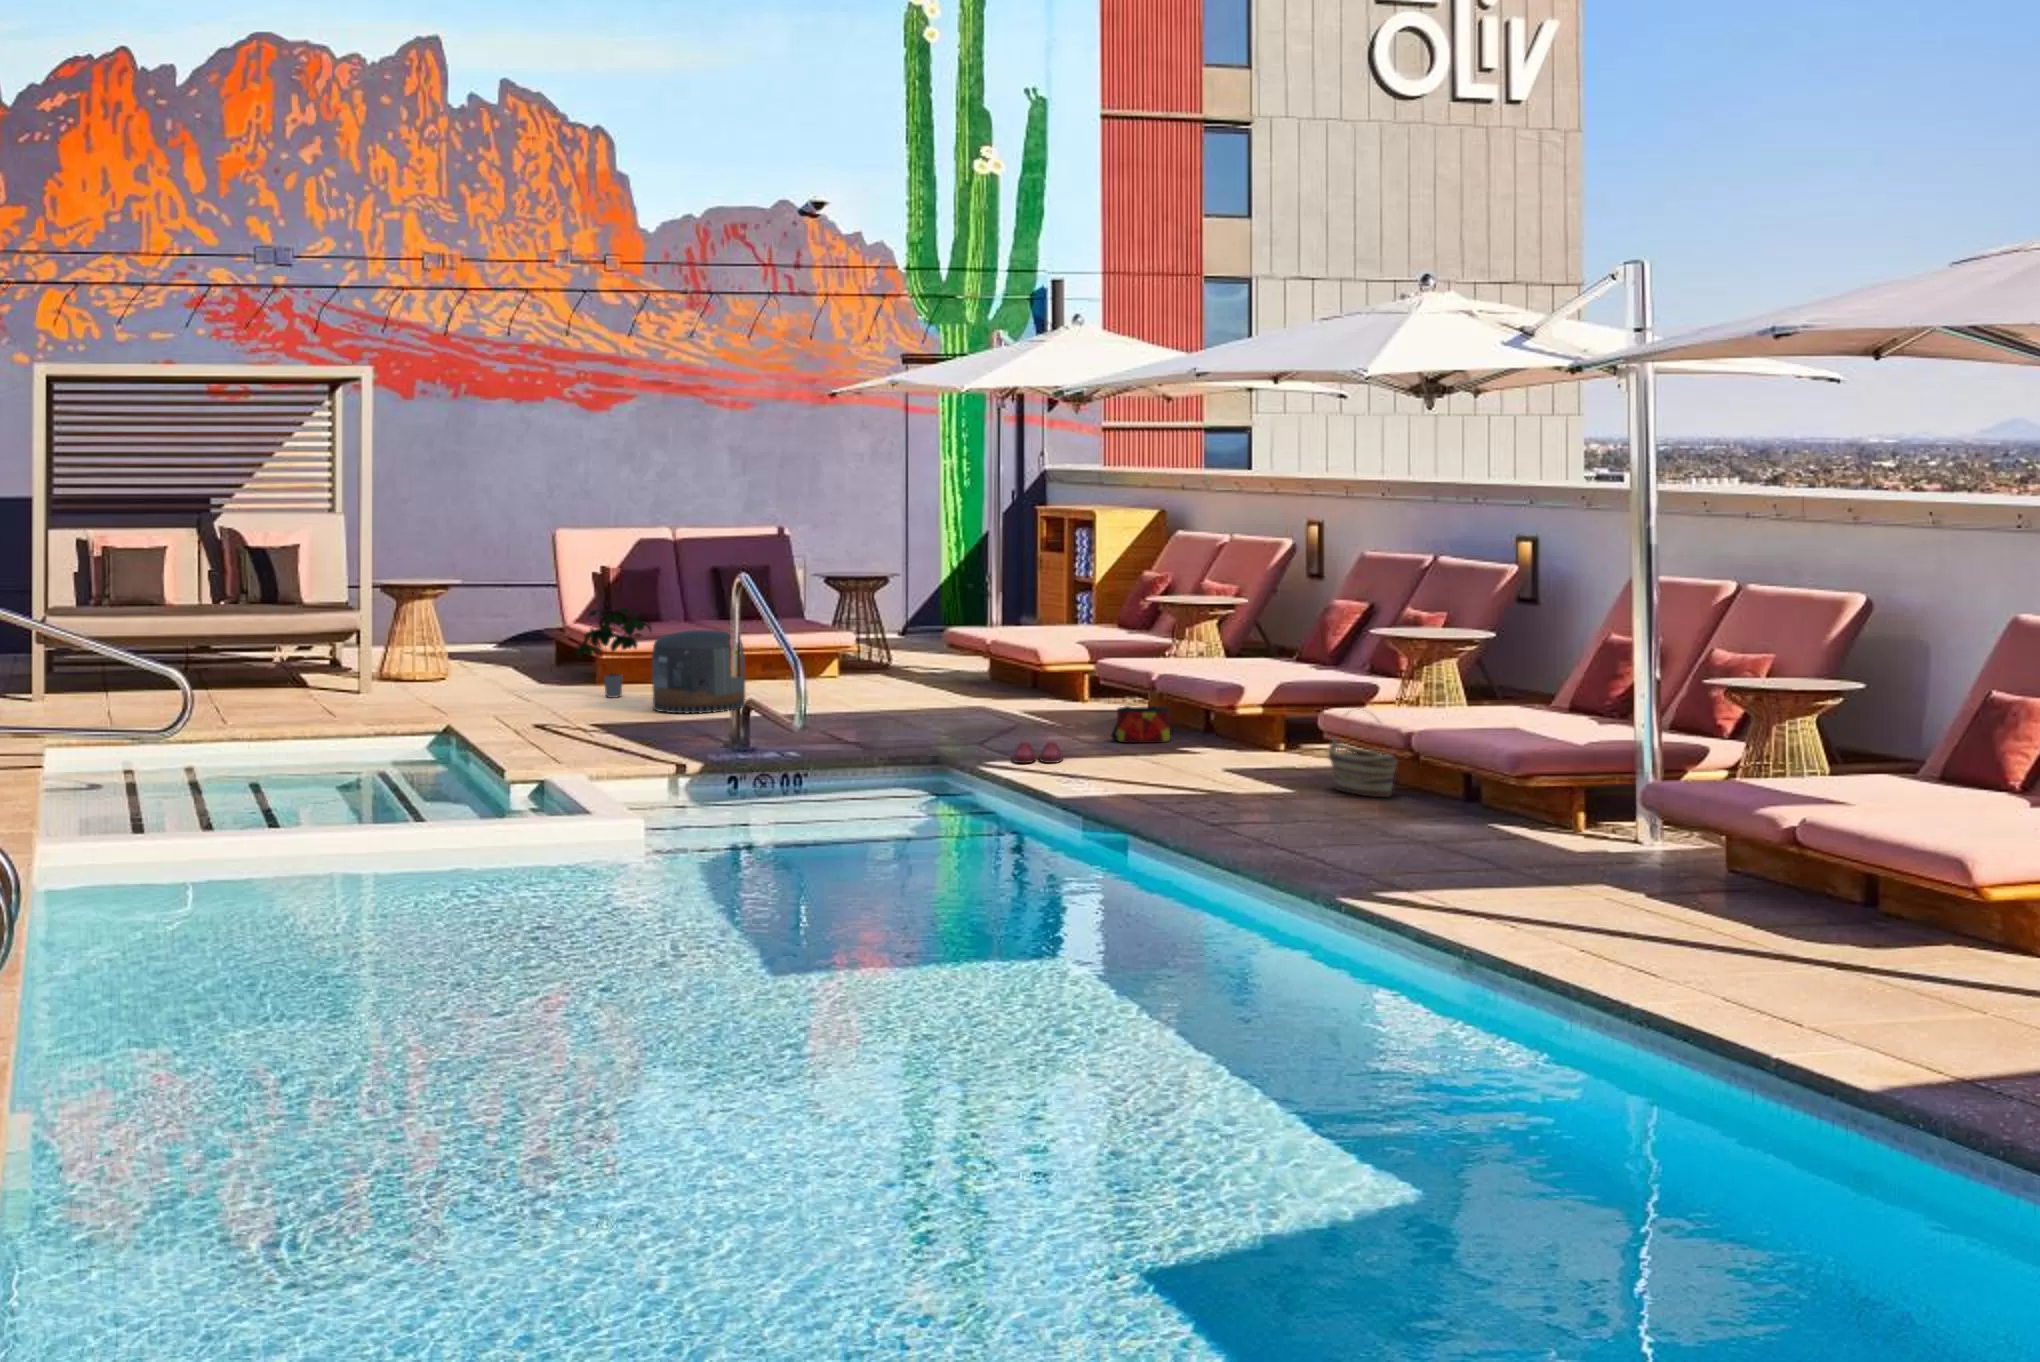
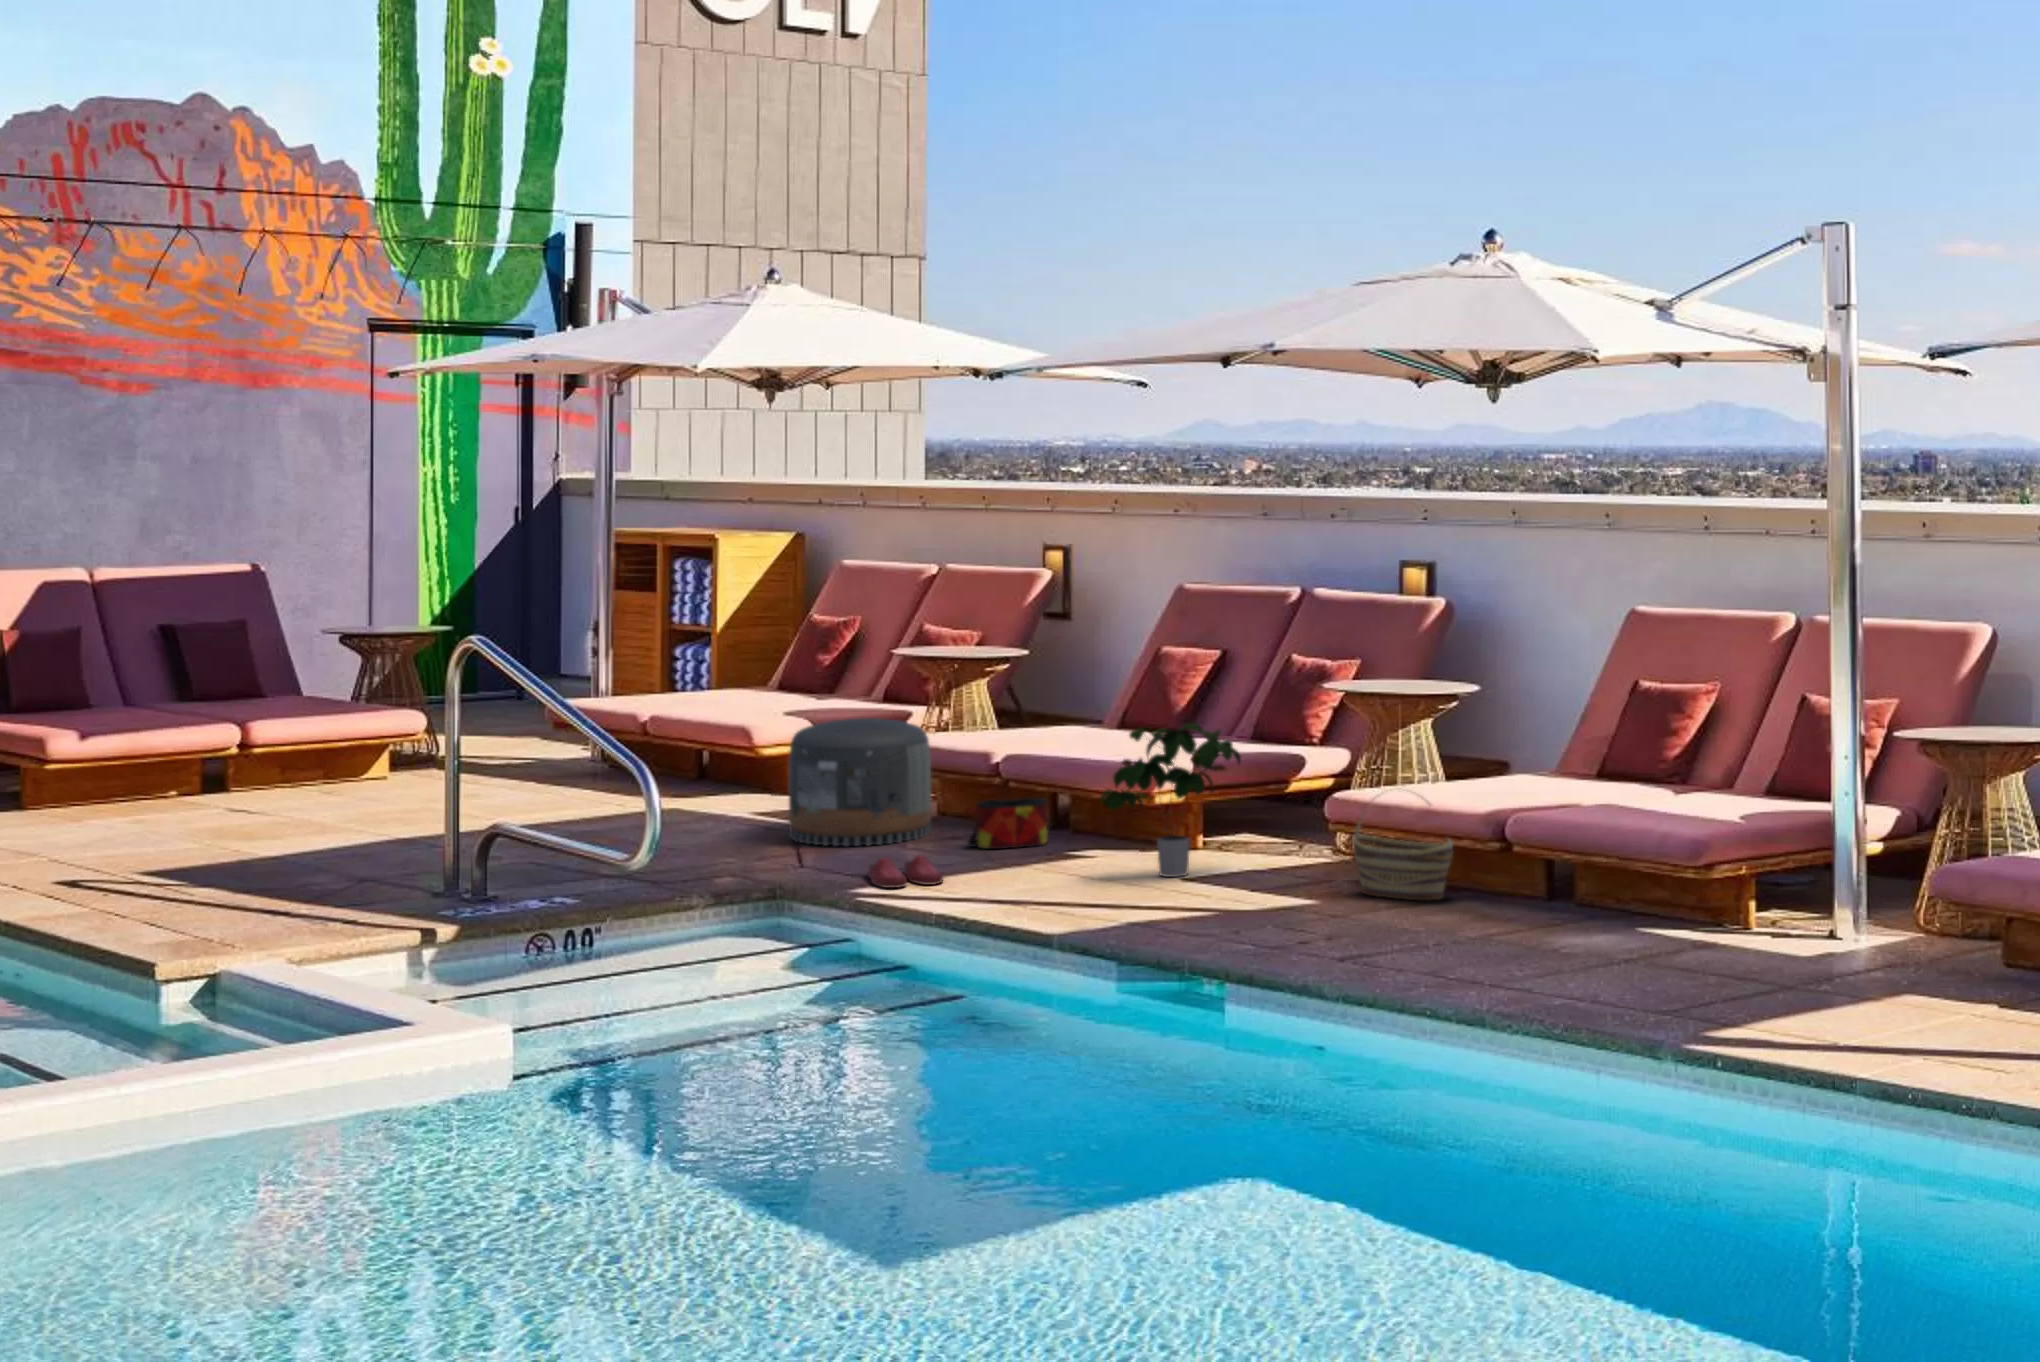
potted plant: present [575,608,652,698] -> present [1100,723,1241,877]
pouf: present [652,630,746,713] -> present [788,718,931,846]

